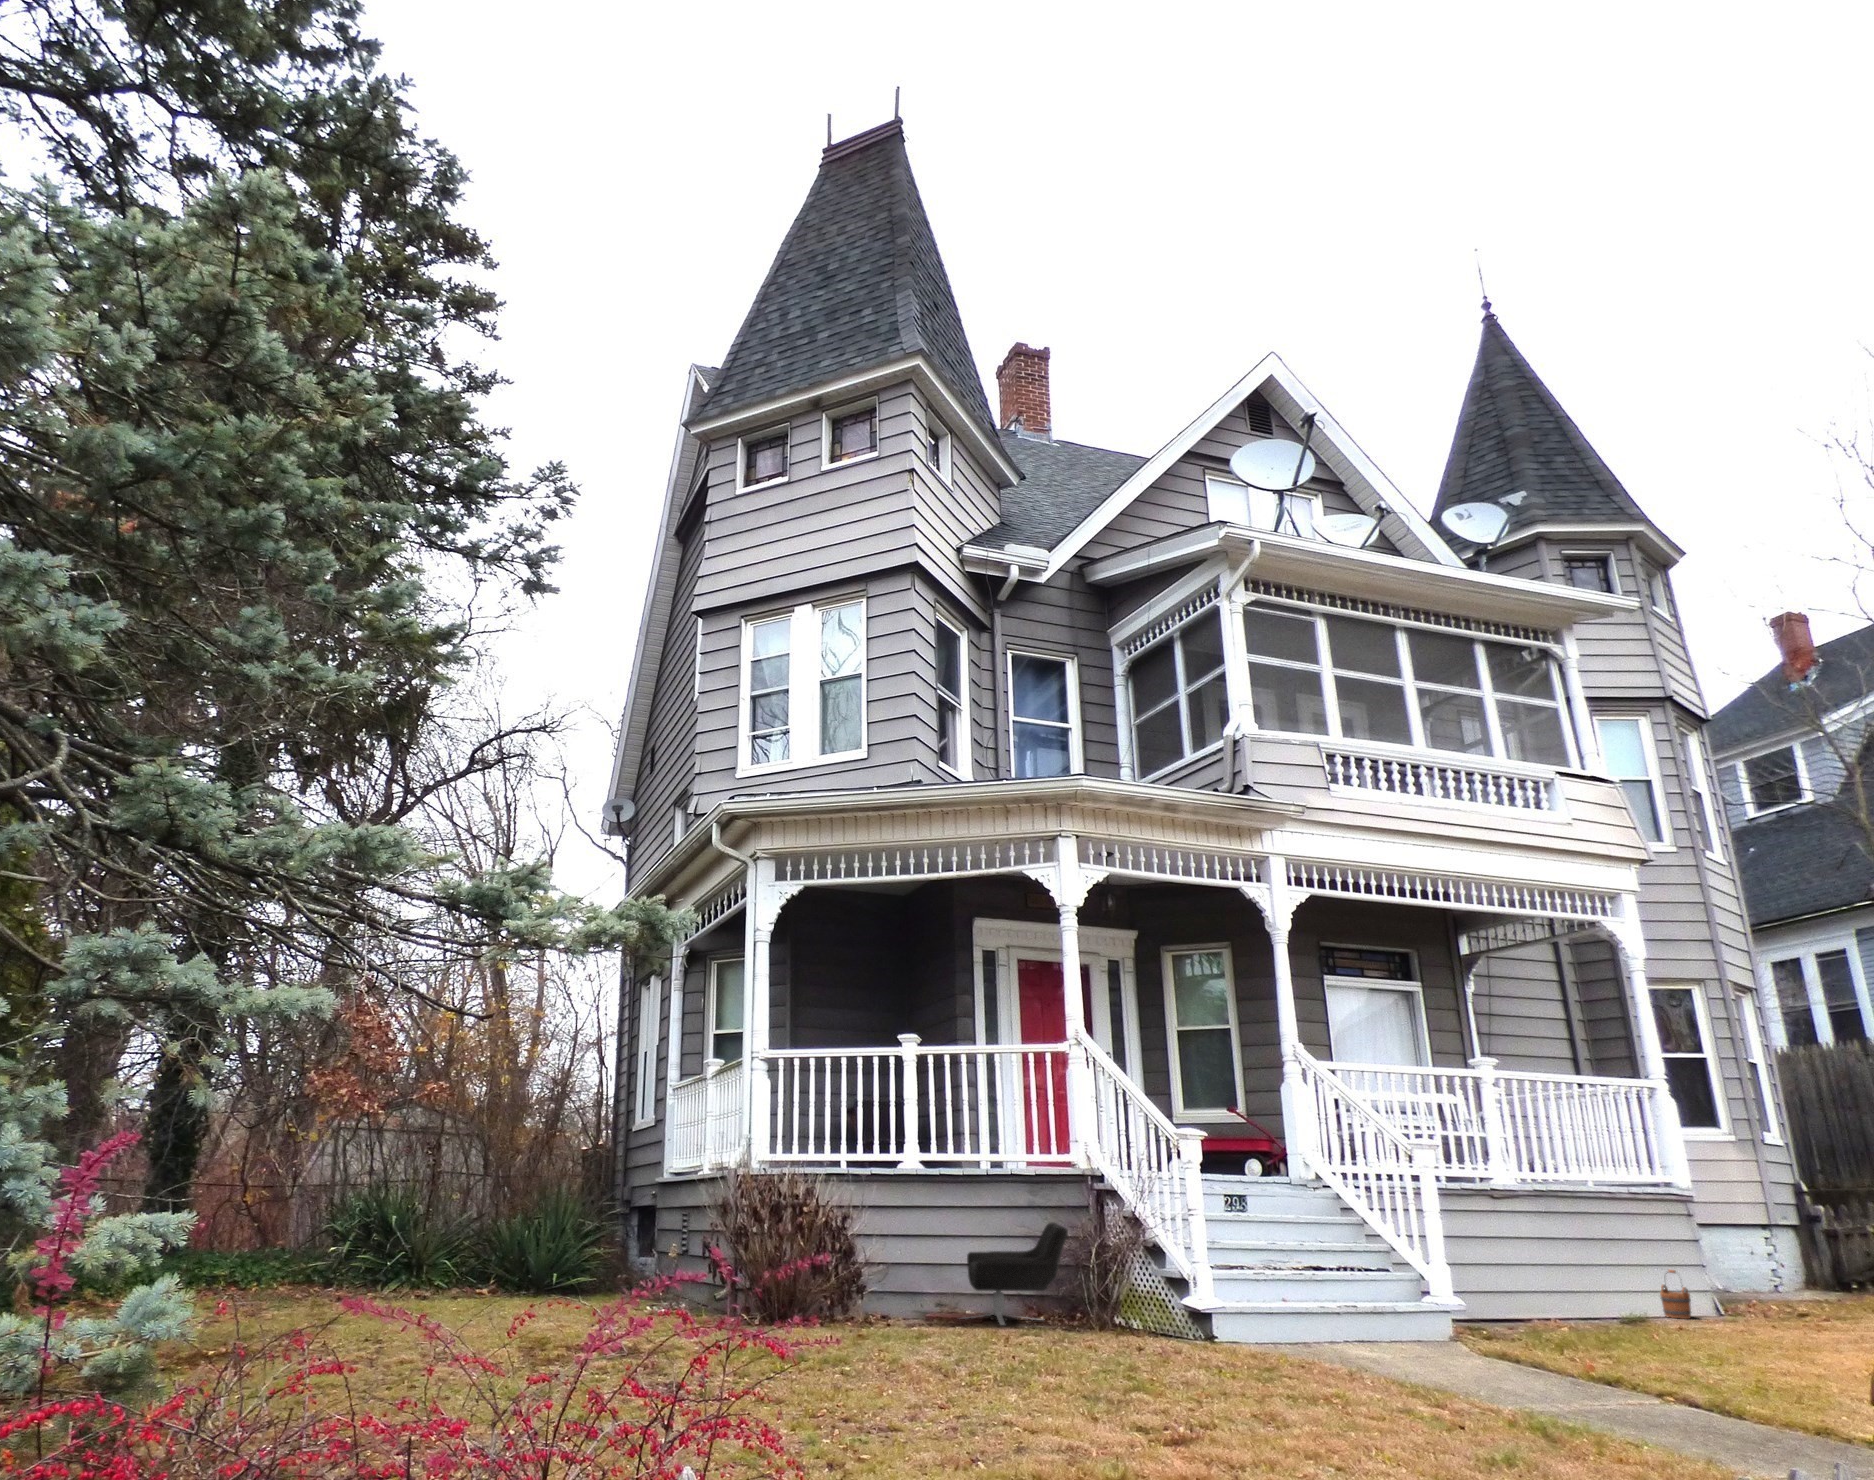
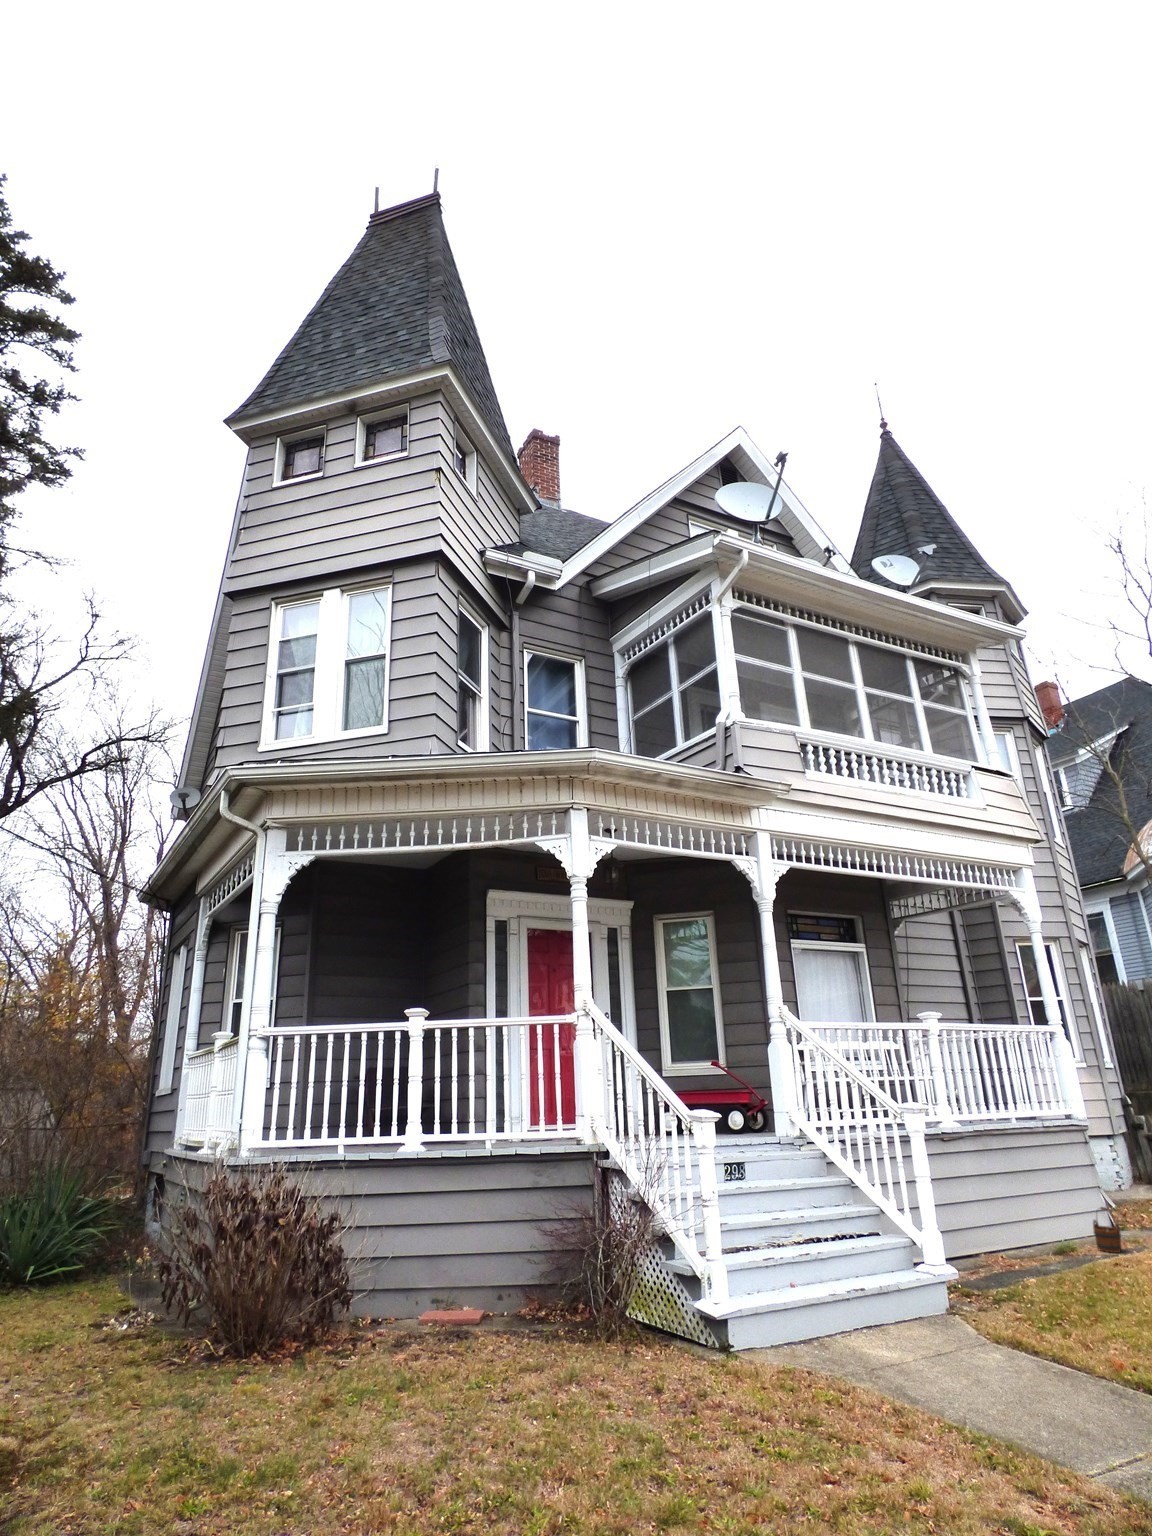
lounge chair: present [967,1222,1068,1325] -> none [455,1210,584,1342]

